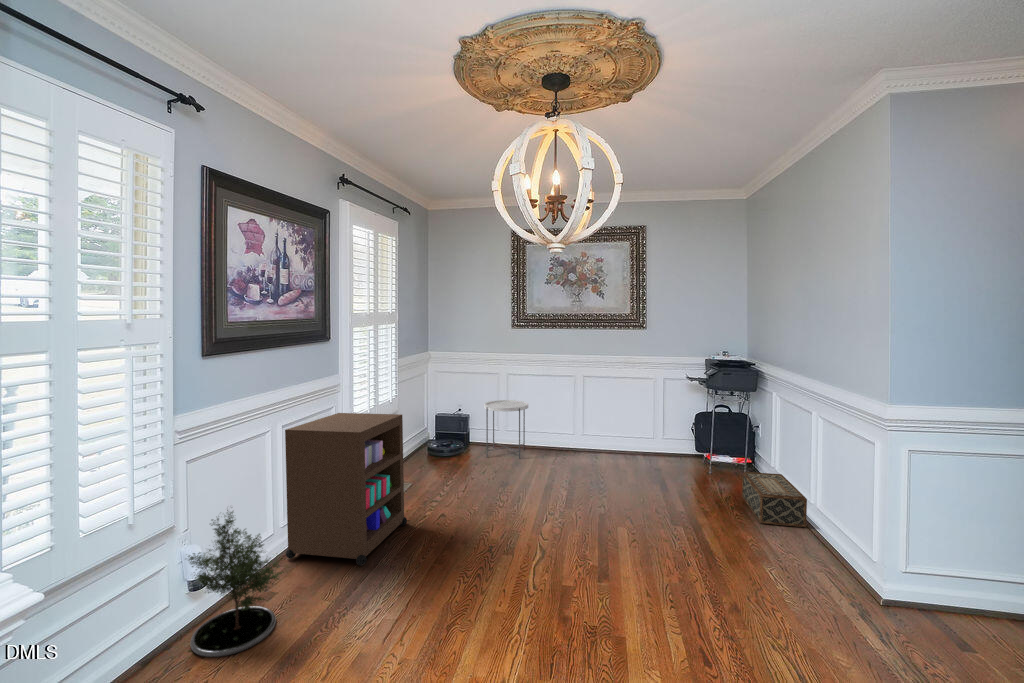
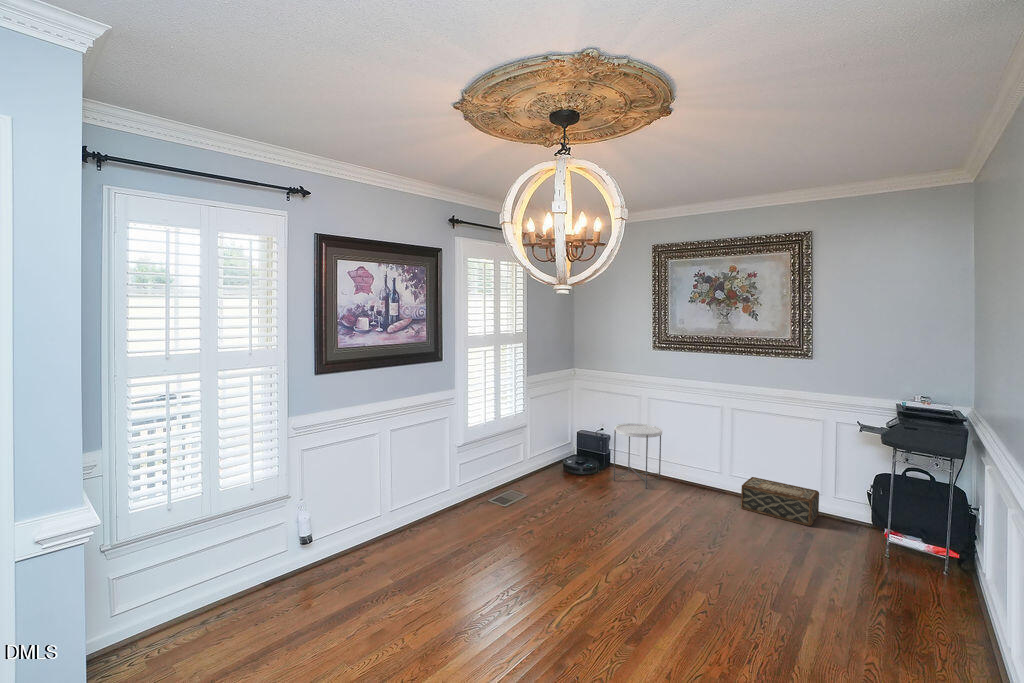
storage cabinet: present [285,413,407,566] -> none [387,423,492,558]
woven basket: present [742,472,807,527] -> present [741,477,819,526]
potted tree: present [188,510,282,657] -> none [287,488,351,599]

